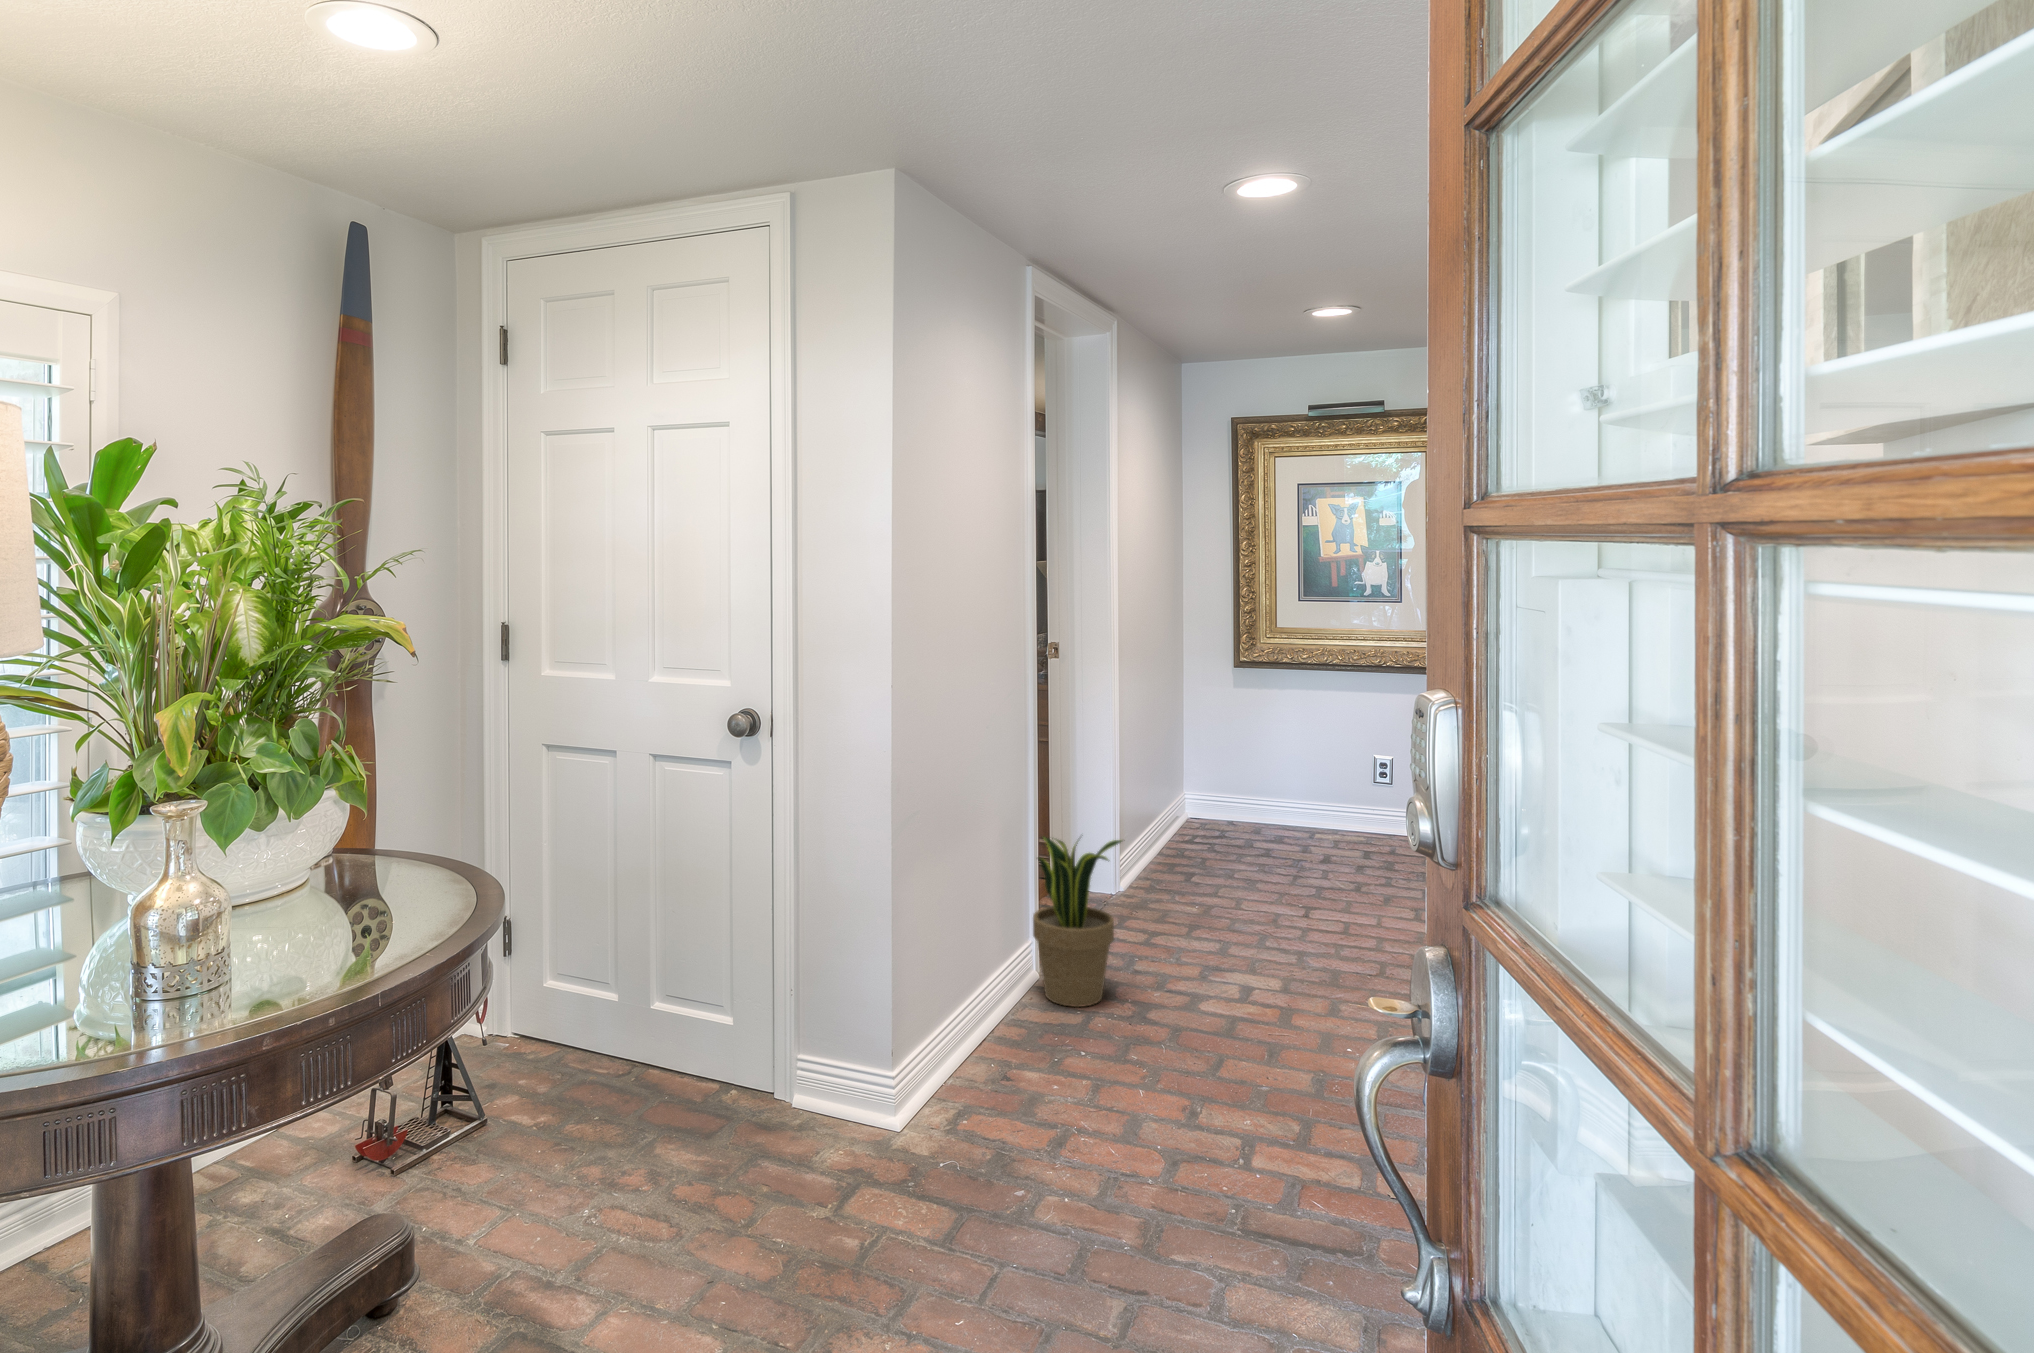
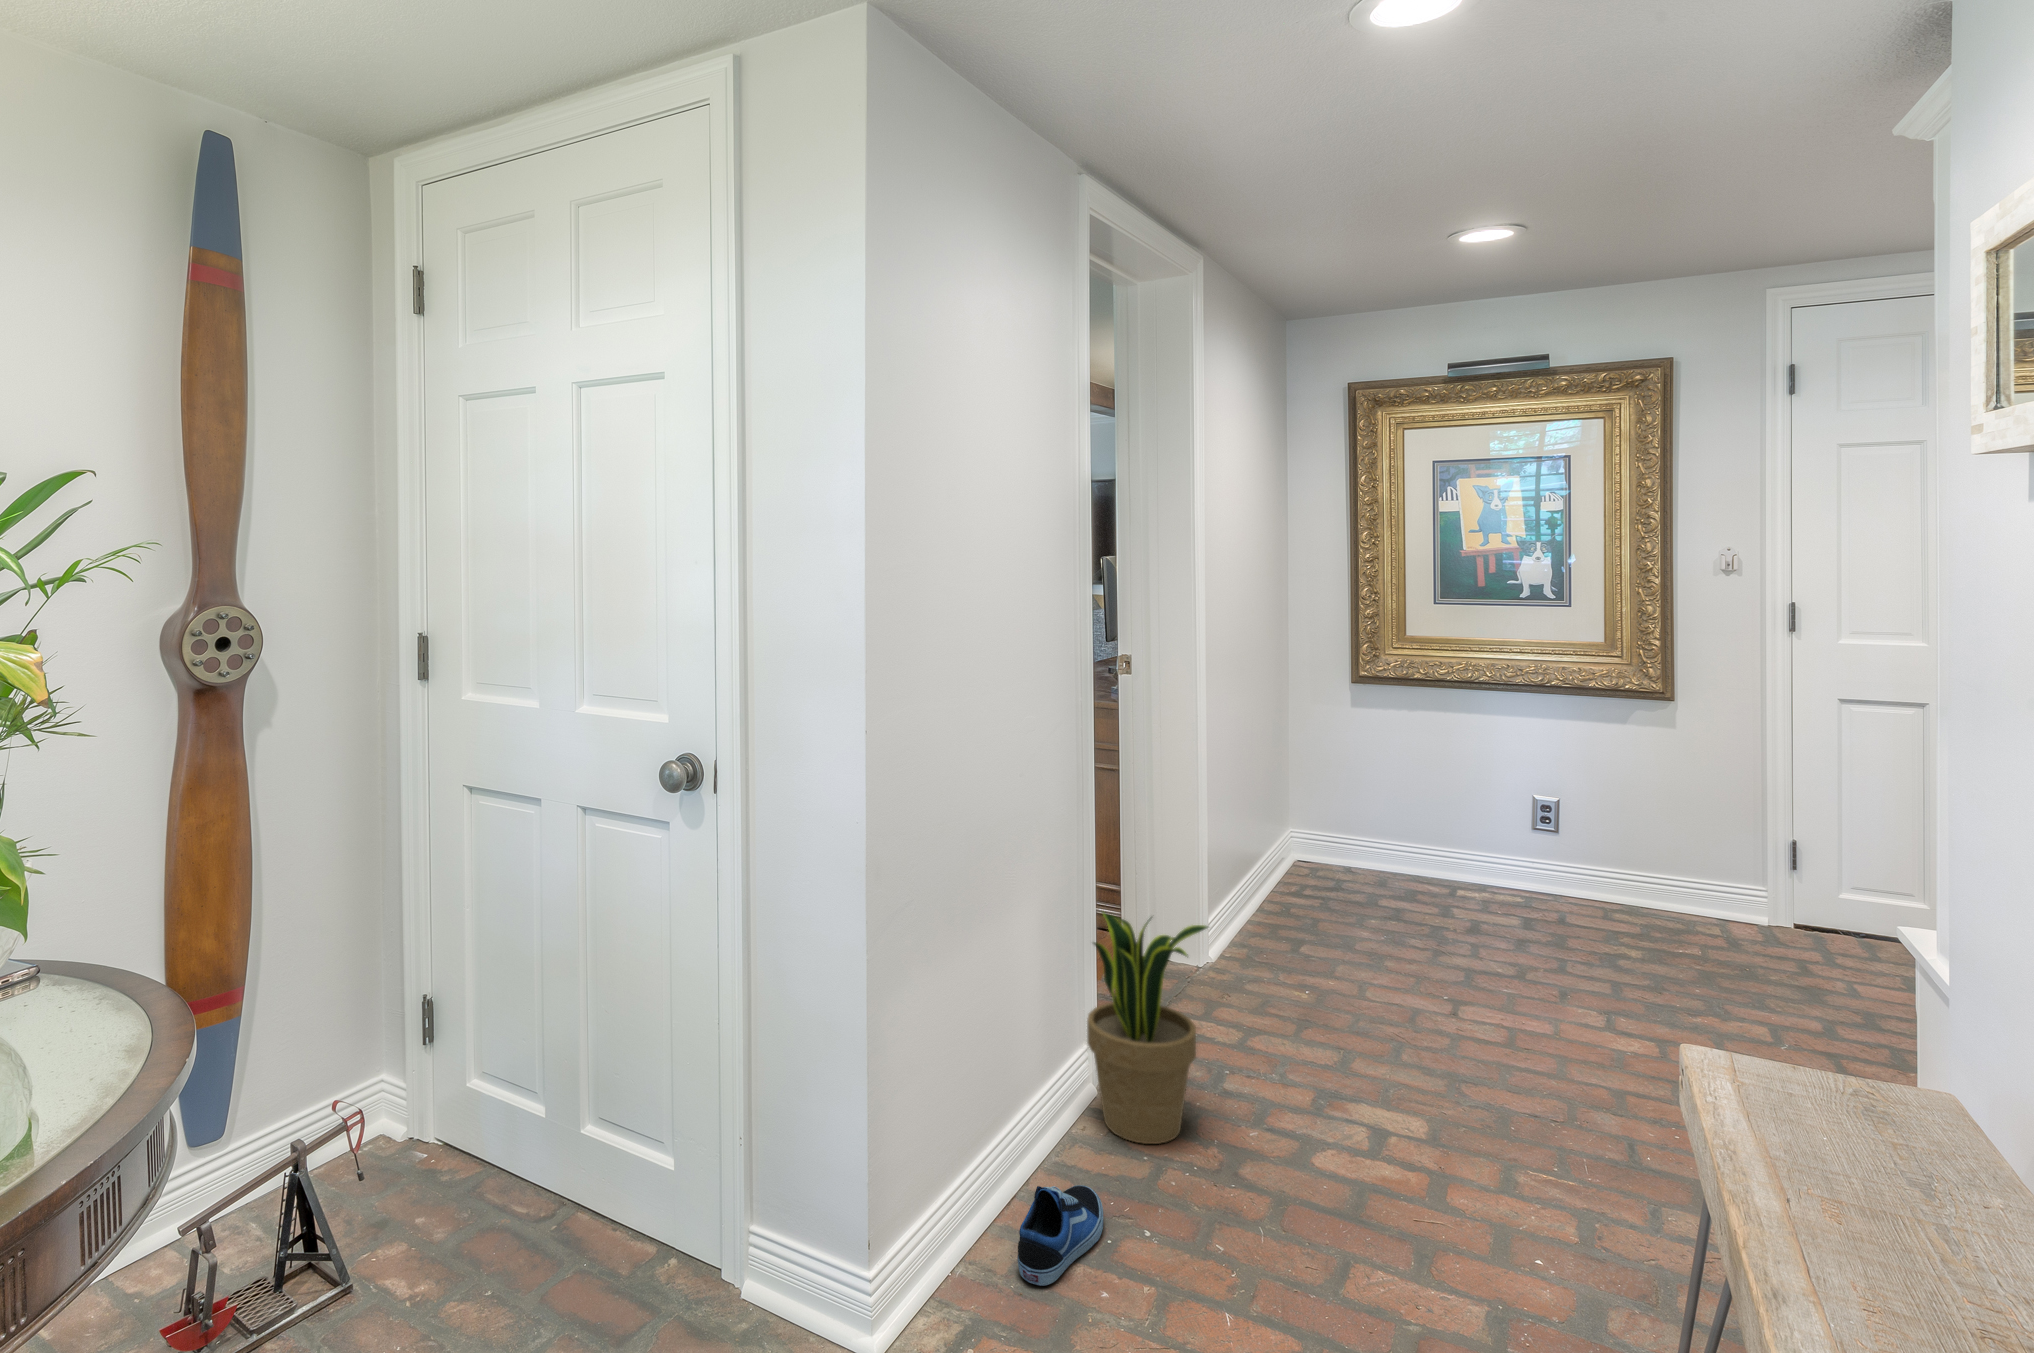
shoe: none [992,1022,1050,1086] -> present [1018,1185,1103,1286]

